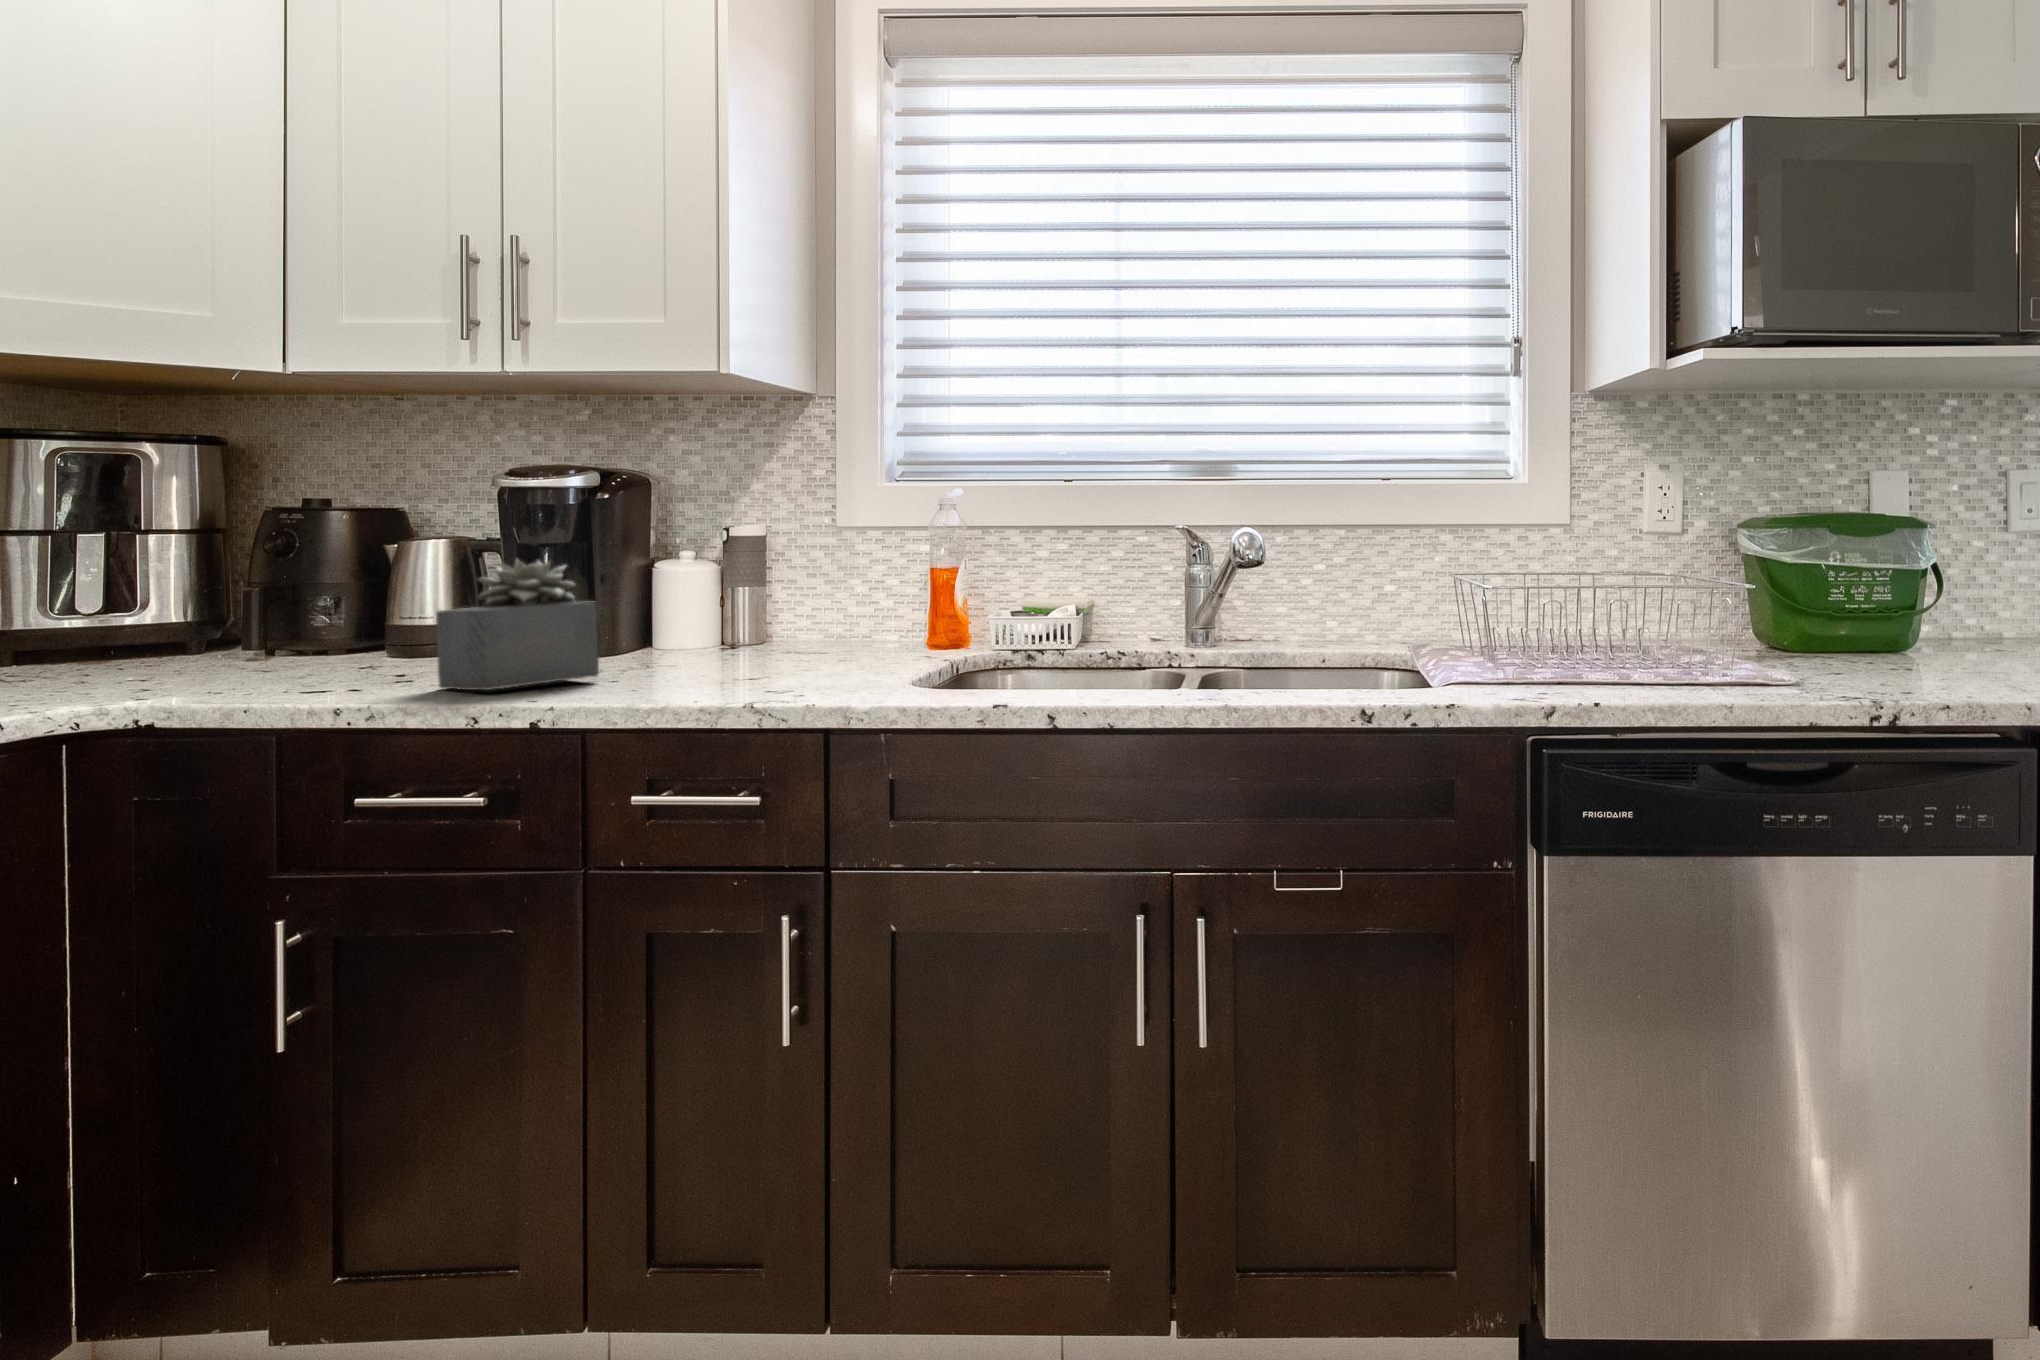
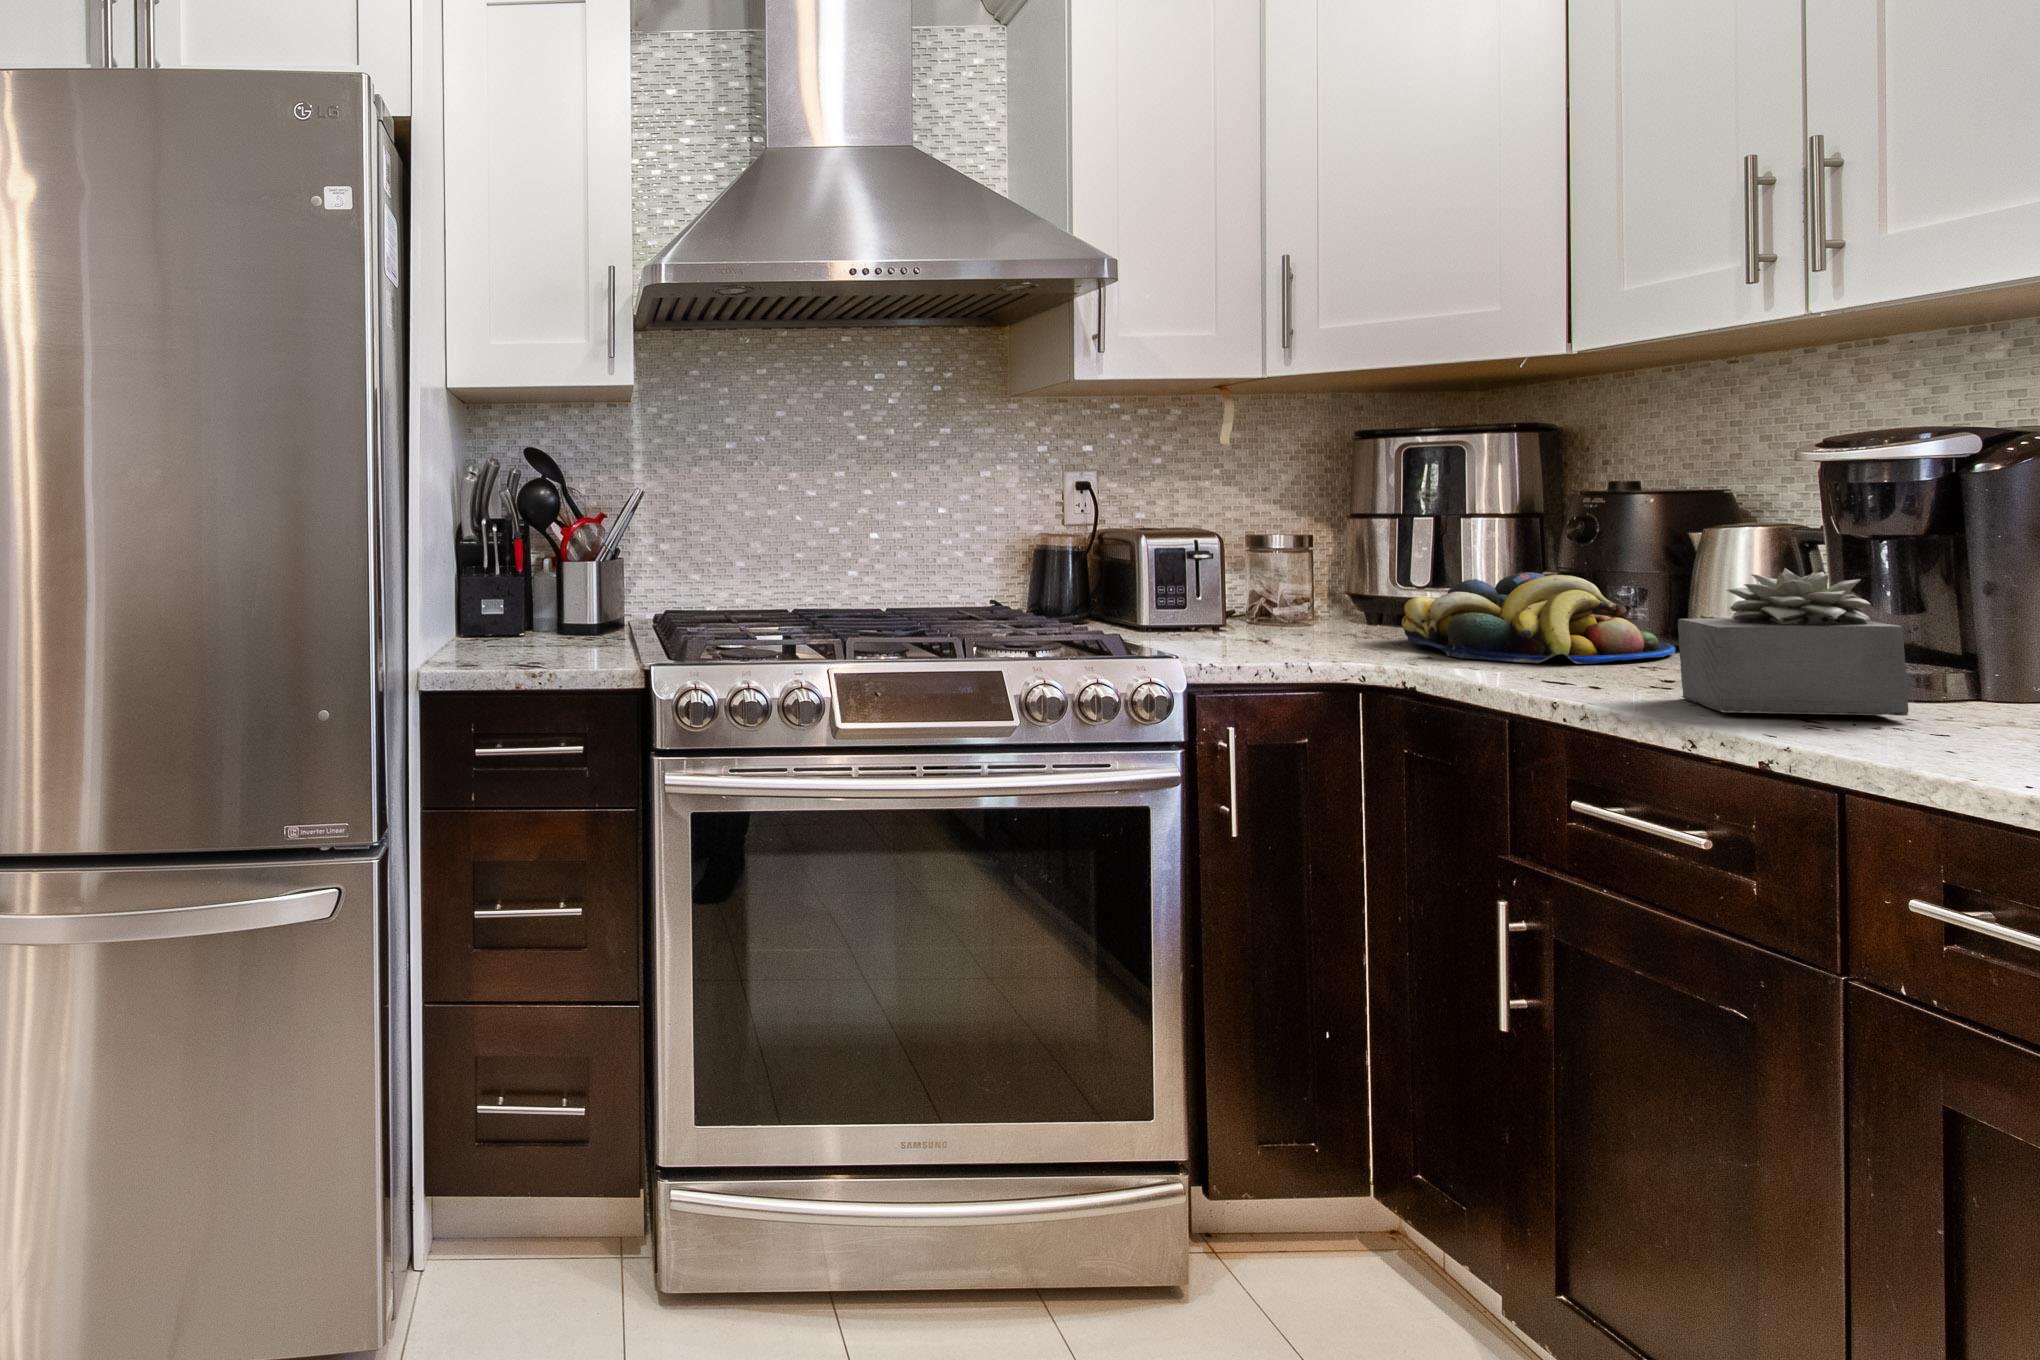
fruit bowl: none [91,589,381,688] -> present [1402,572,1676,664]

